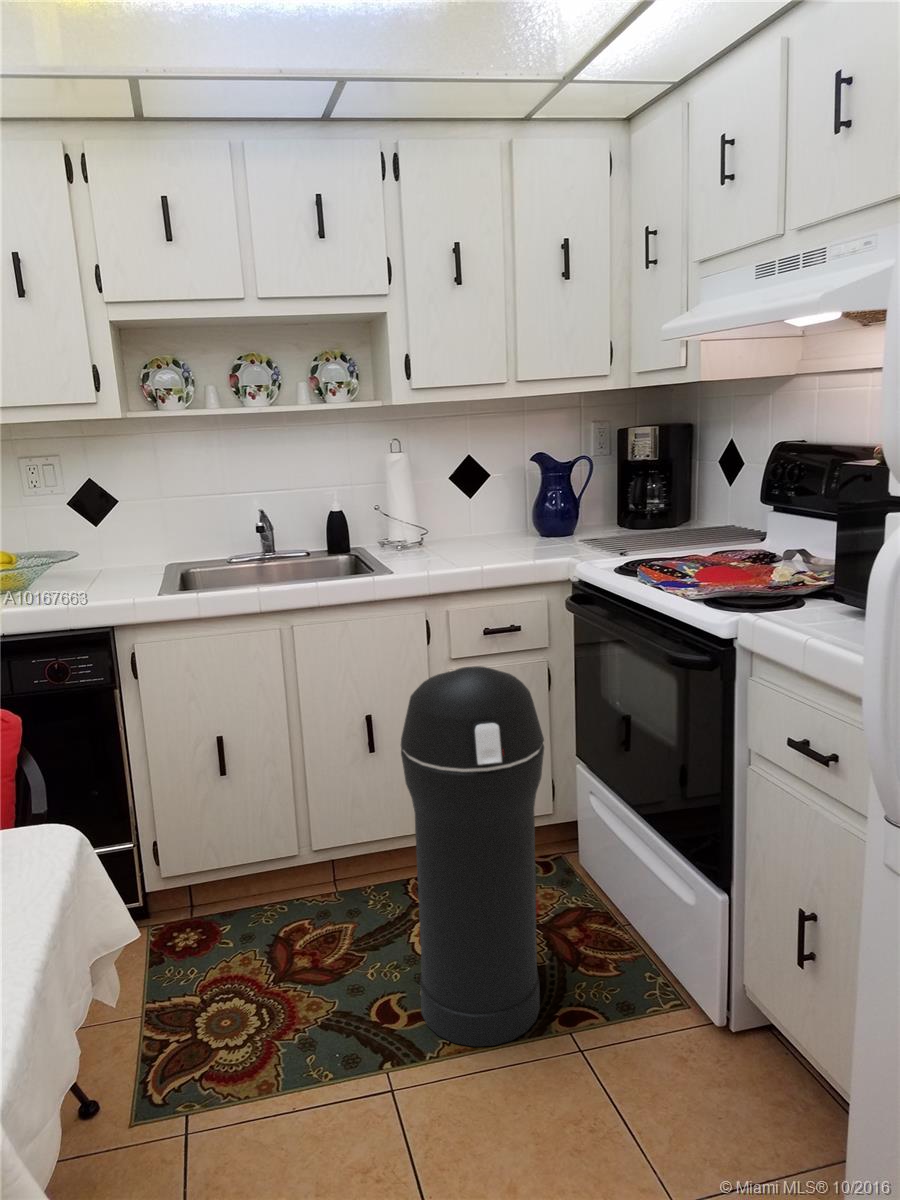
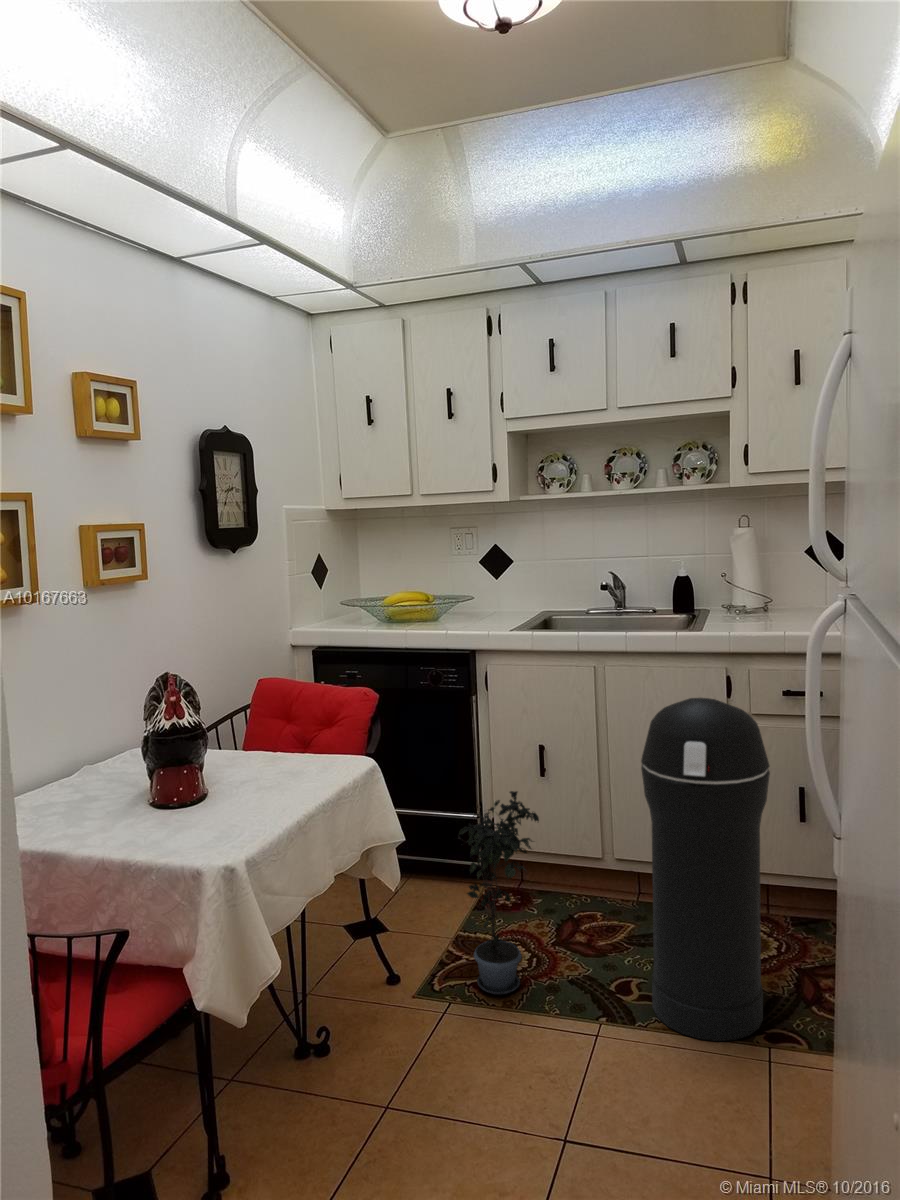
potted plant: none [162,819,285,1082] -> present [458,791,539,995]

